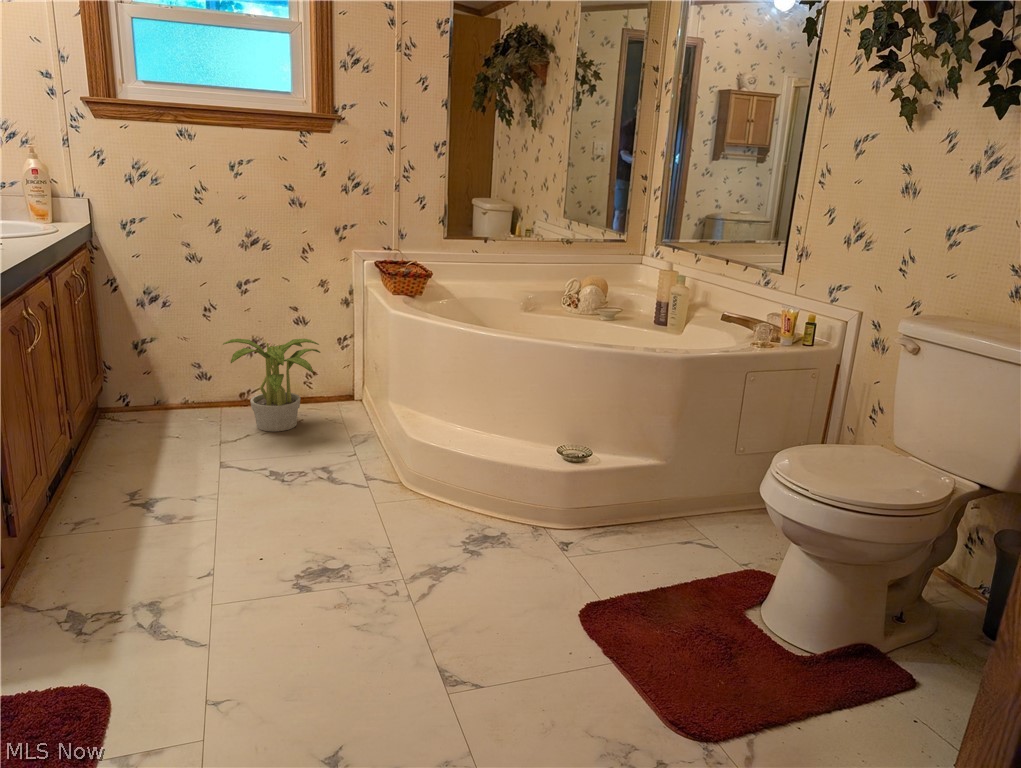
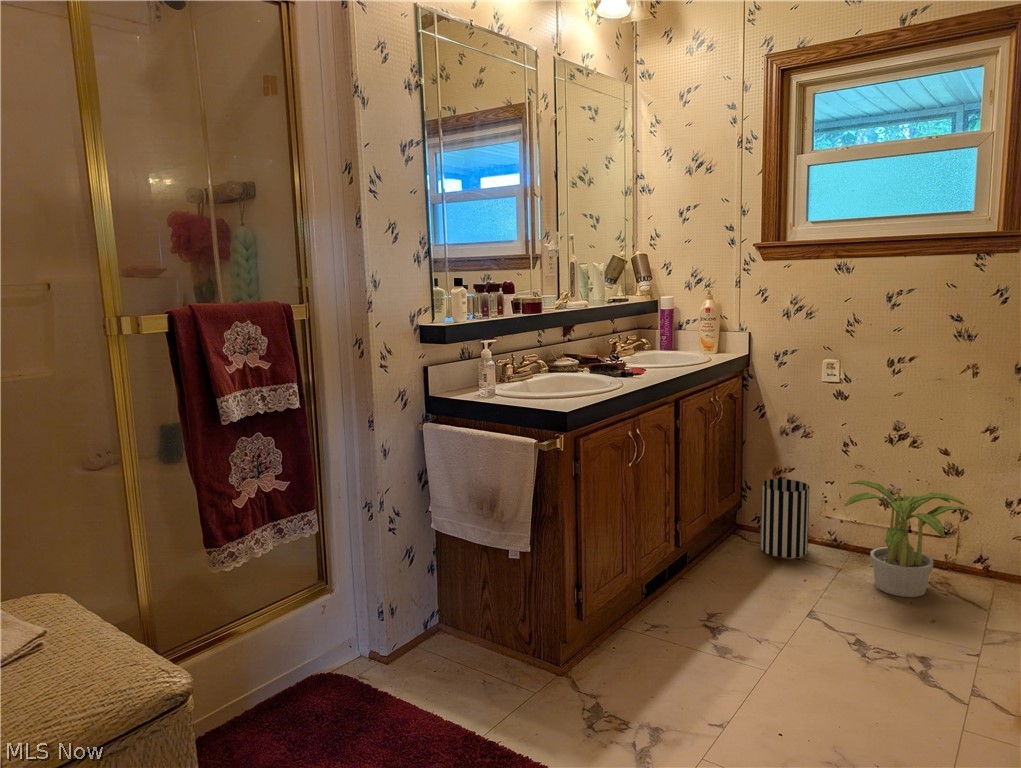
wastebasket: none [131,351,186,428] -> present [760,479,810,558]

